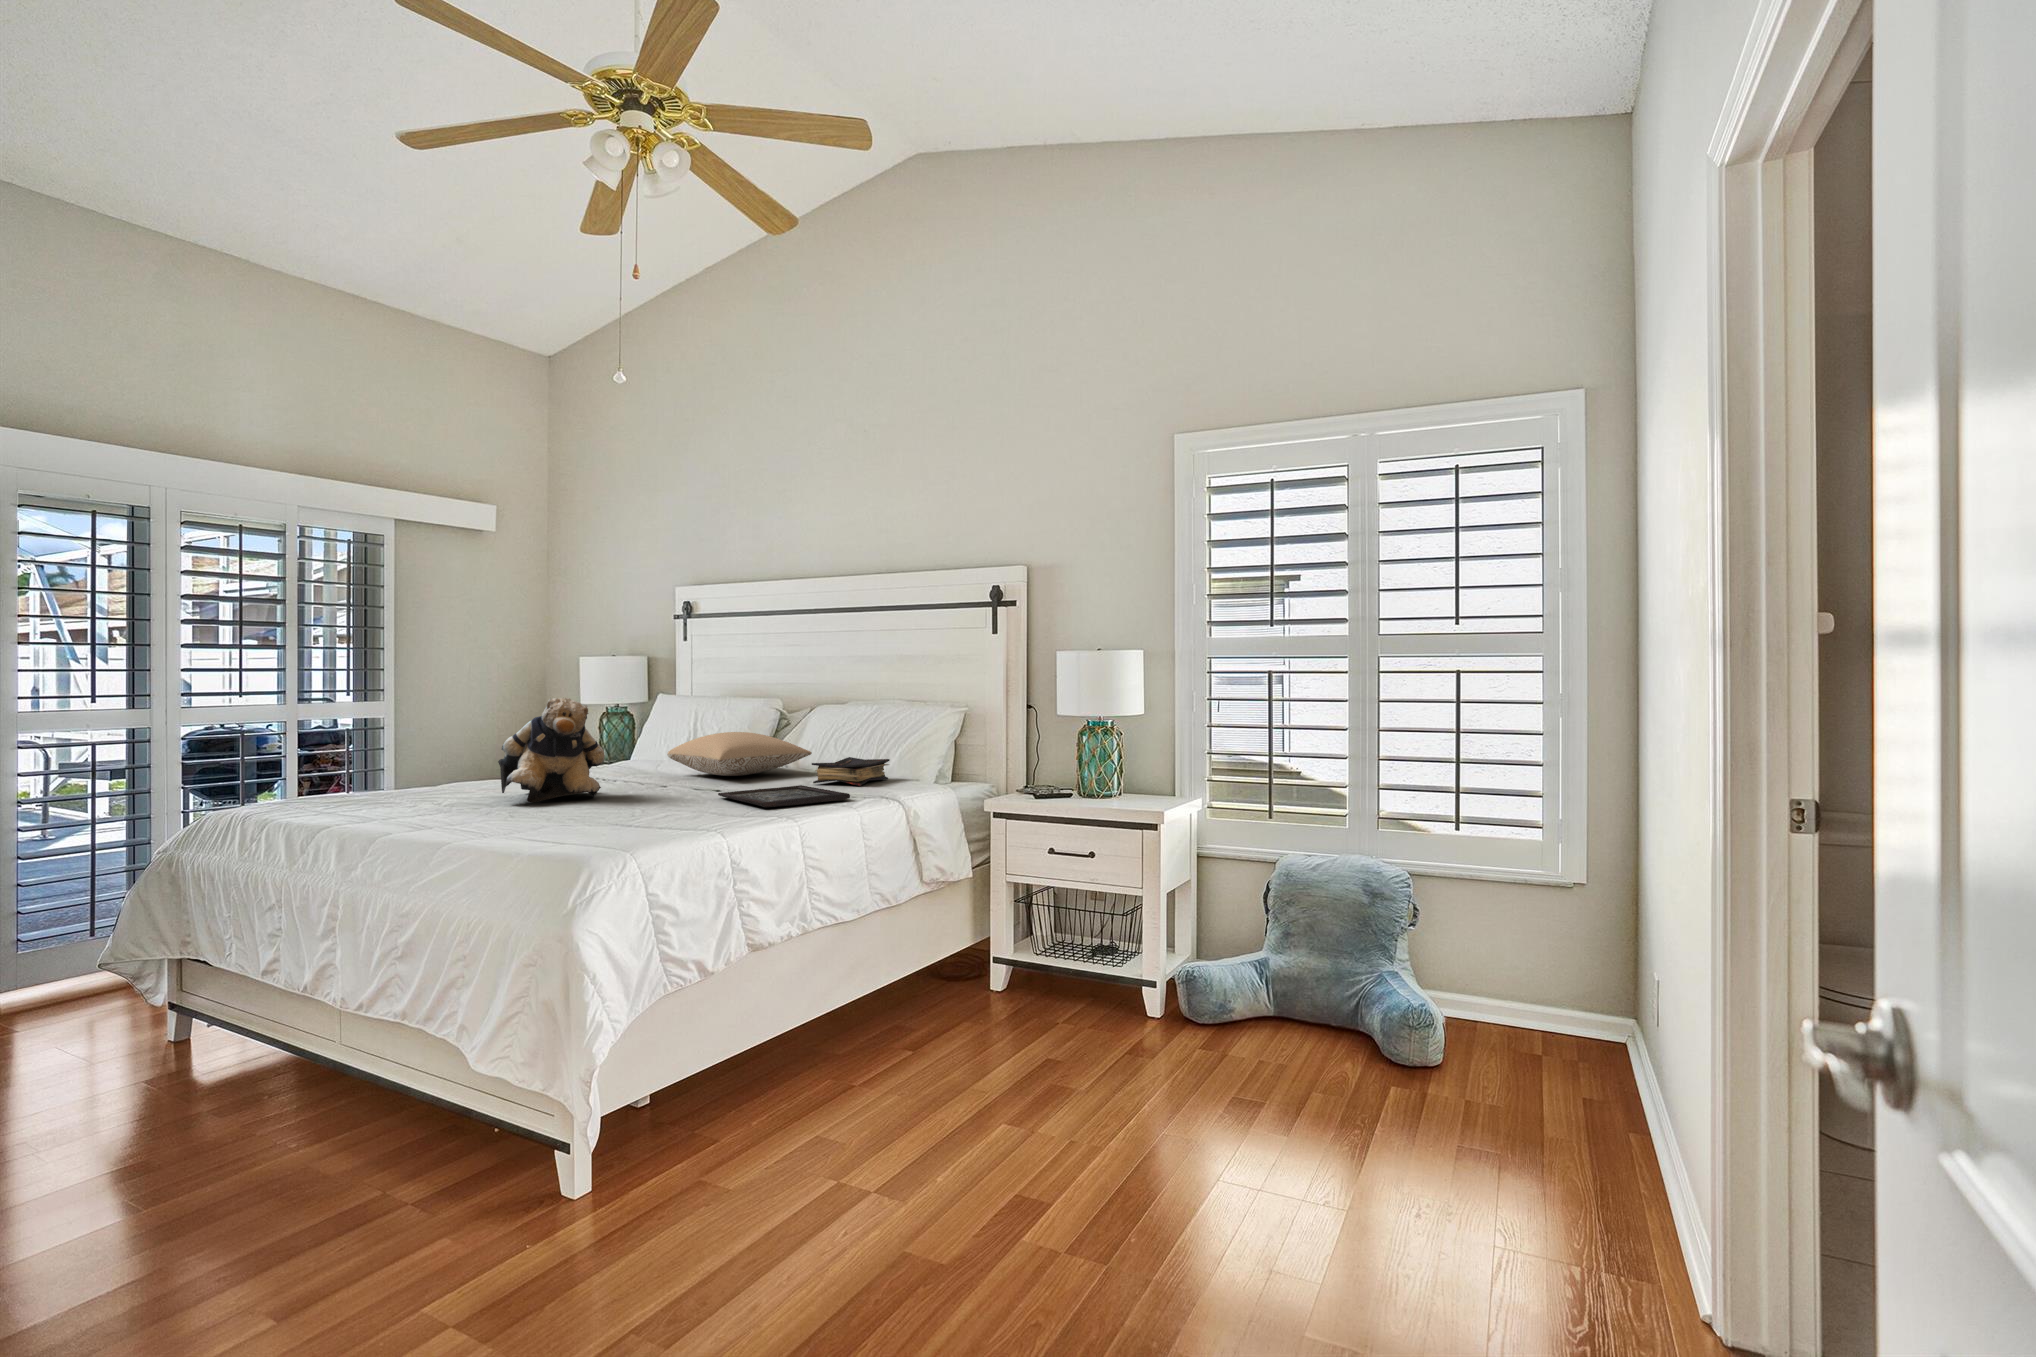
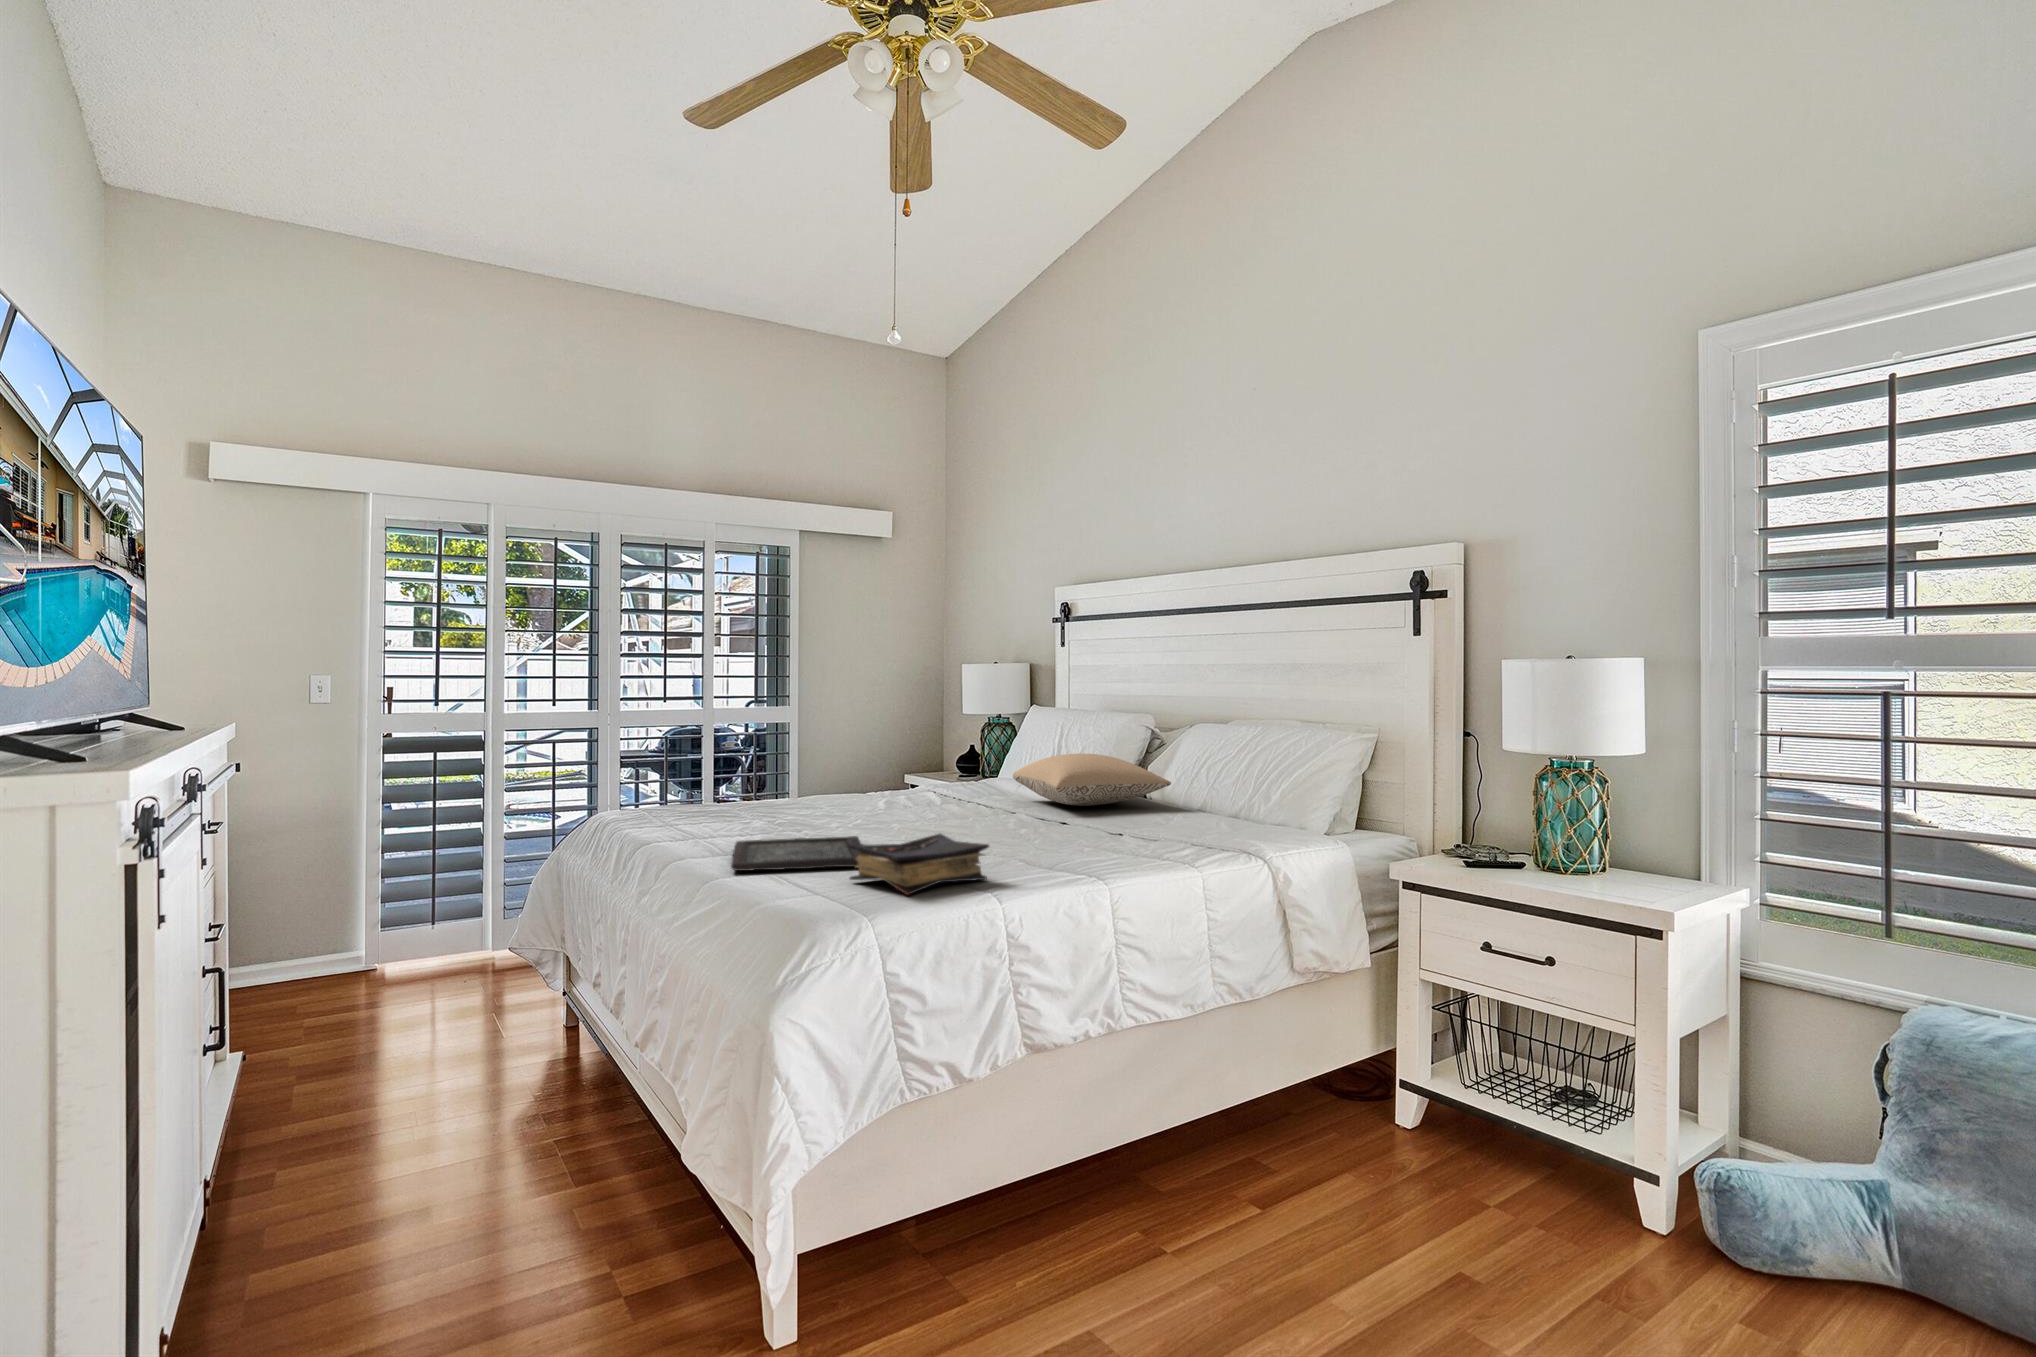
teddy bear: present [498,697,605,803] -> none [816,710,925,827]
book: present [812,757,890,786] -> present [849,833,989,895]
tray: present [718,785,850,807] -> present [731,836,862,871]

